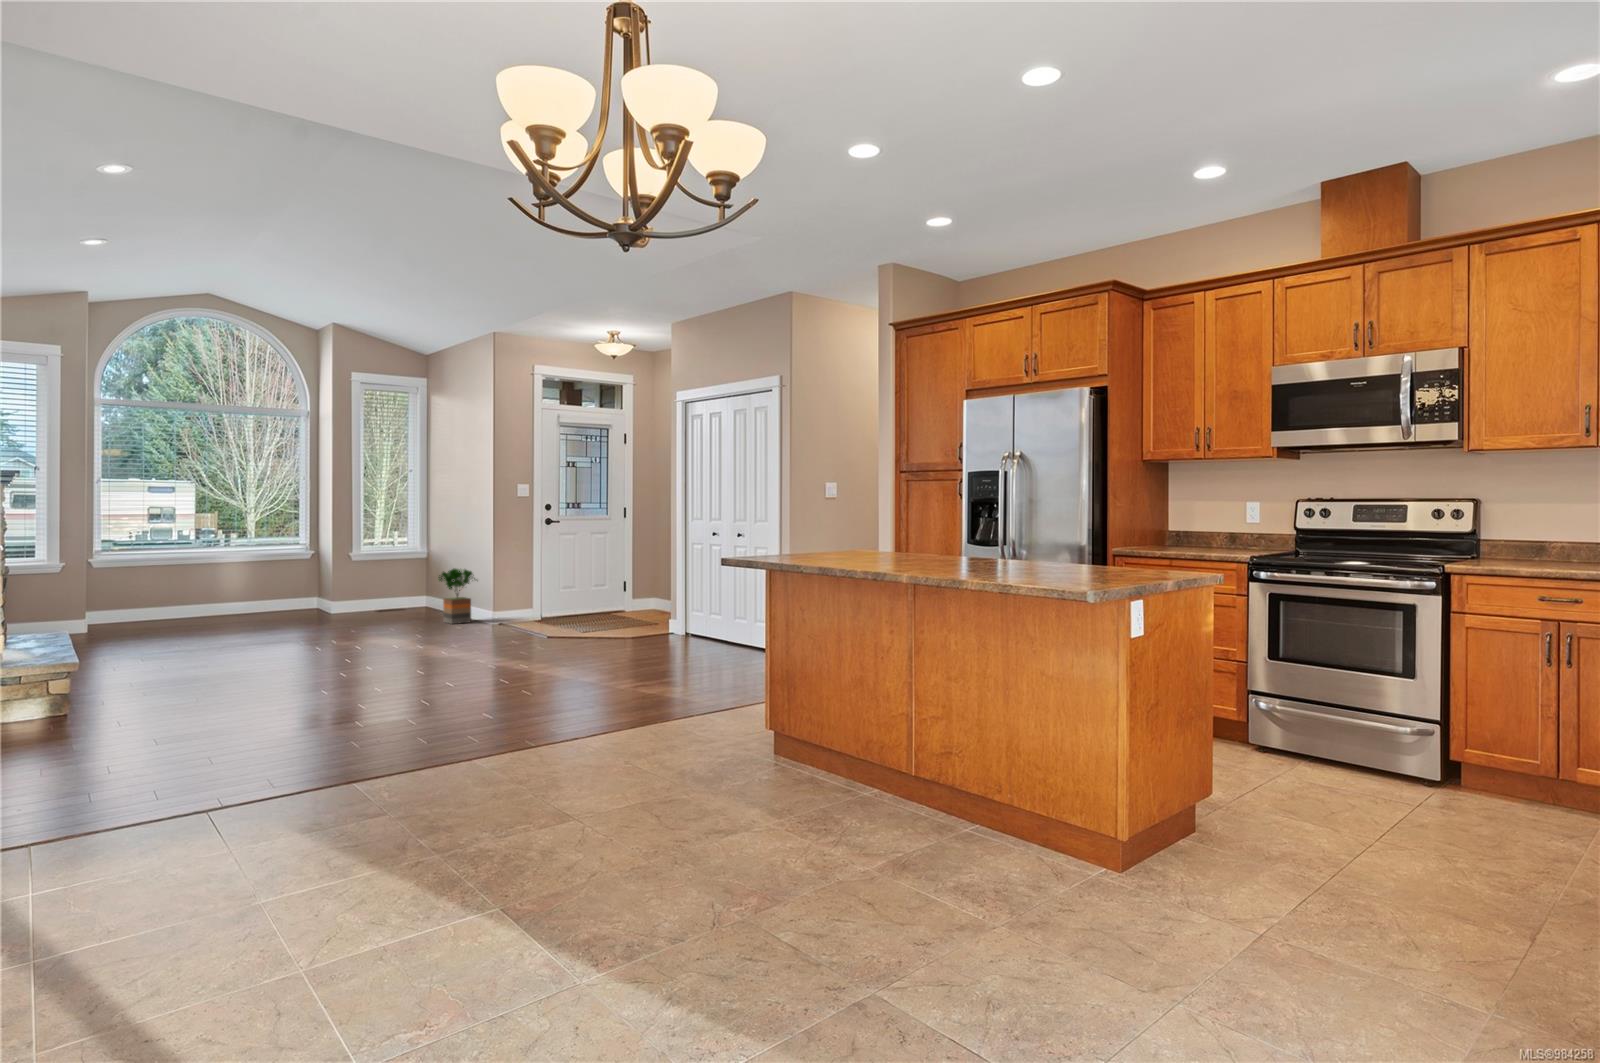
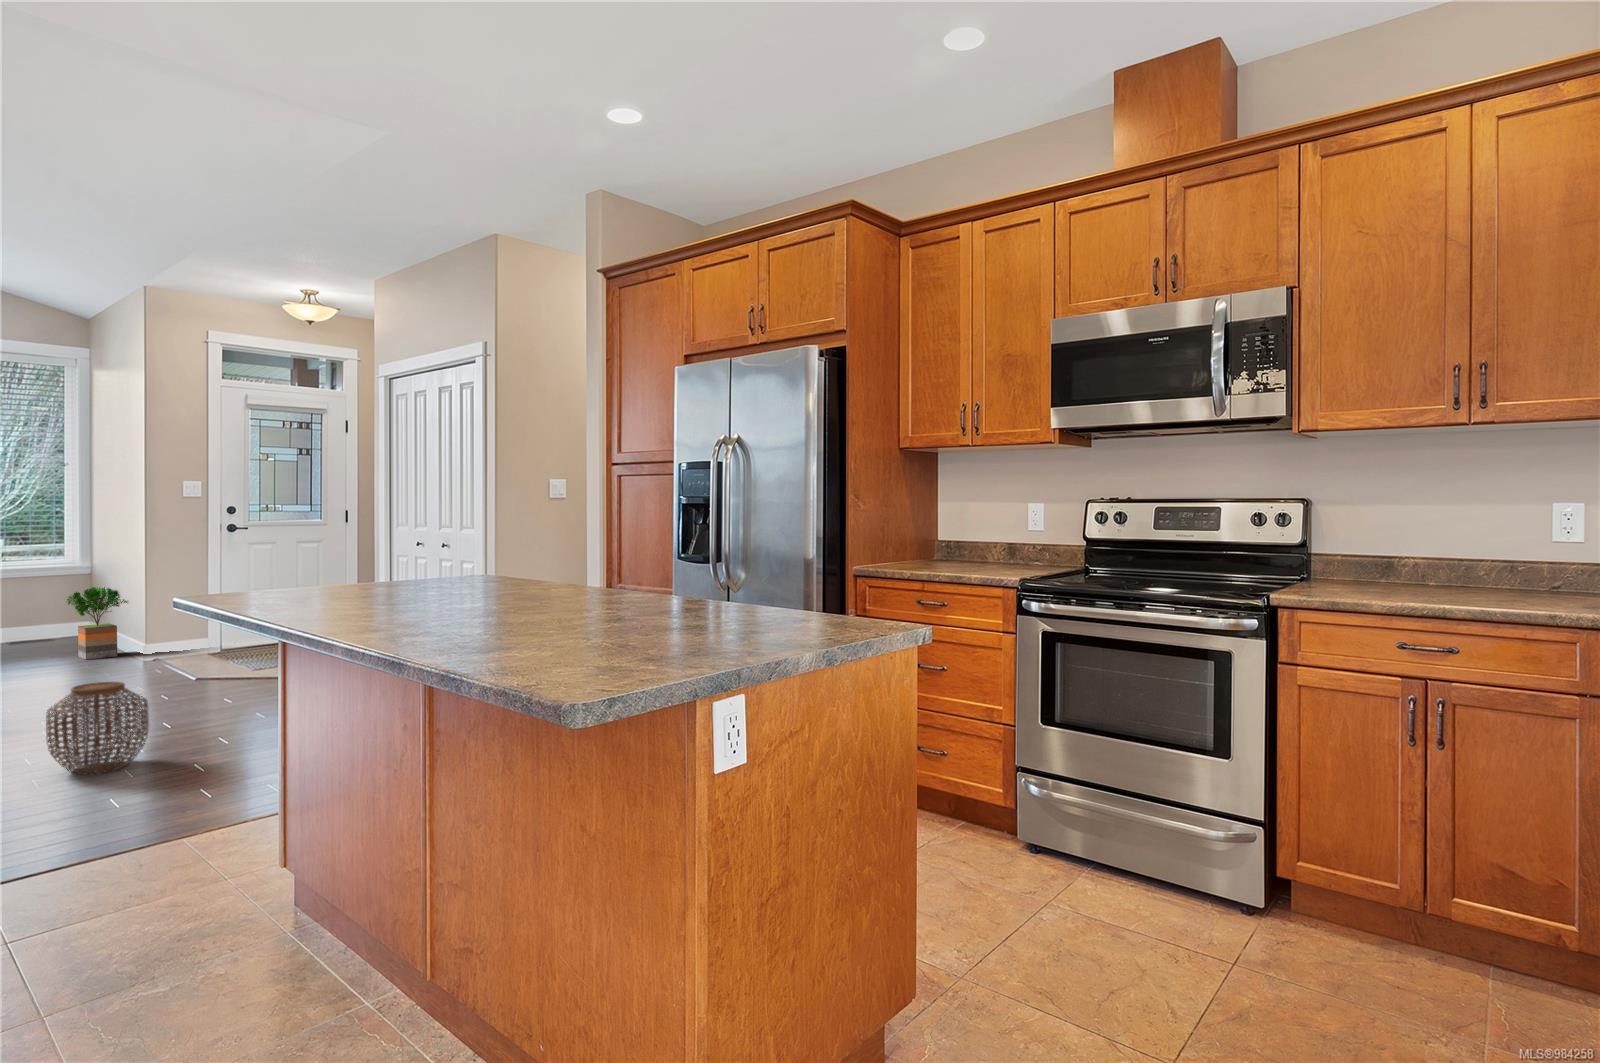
woven basket: none [529,628,587,691] -> present [46,682,149,774]

